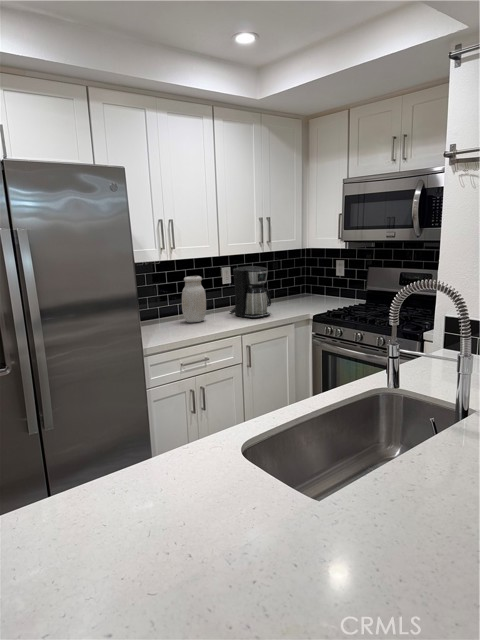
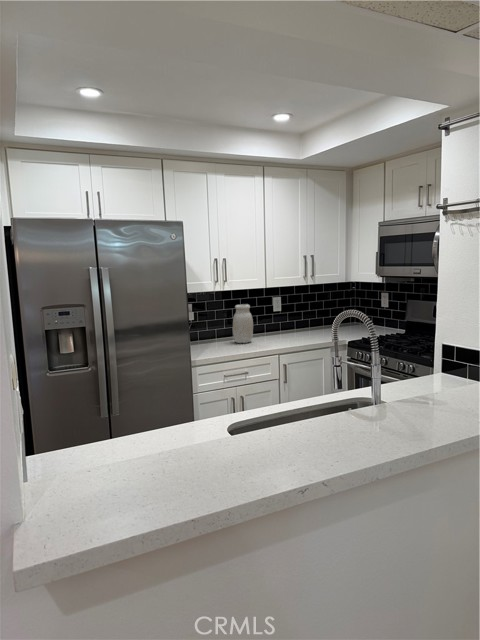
coffee maker: present [230,266,271,318] -> none [276,297,311,342]

